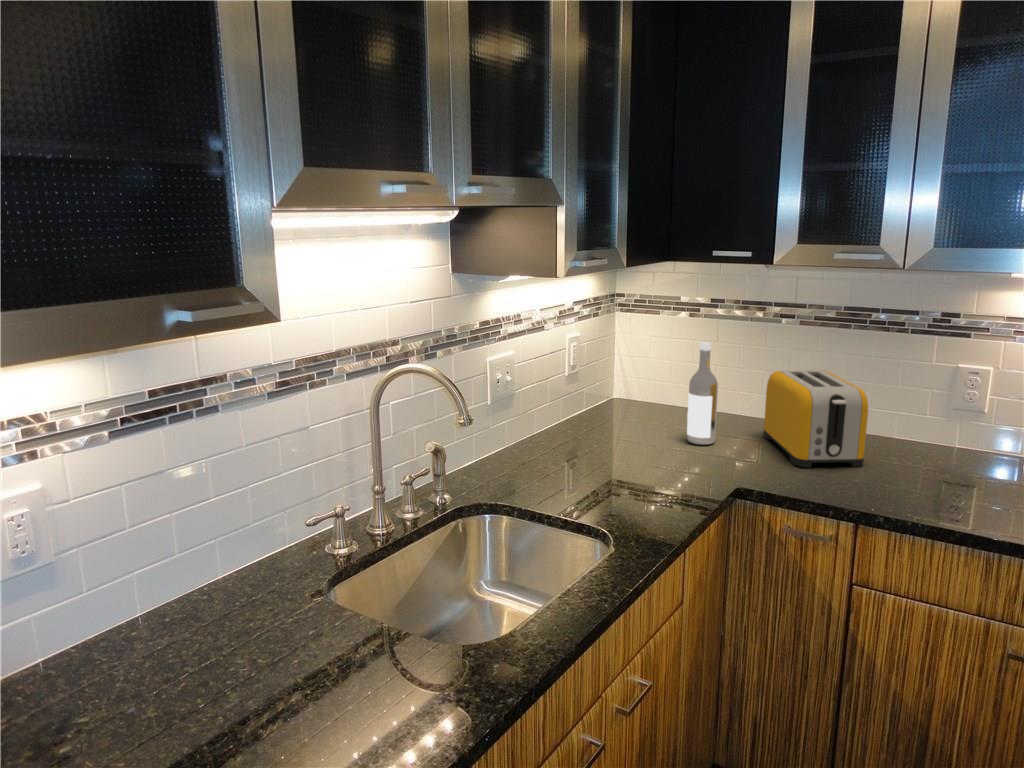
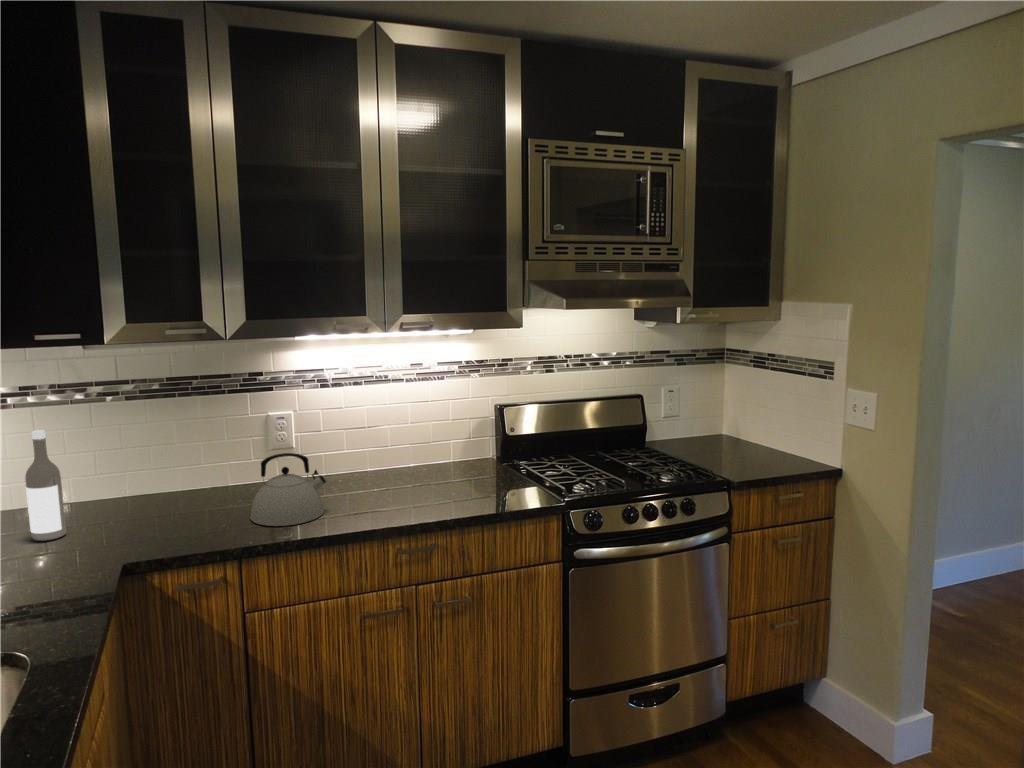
toaster: present [763,370,868,467] -> none [109,438,220,530]
kettle: none [891,416,1001,507] -> present [251,453,326,526]

